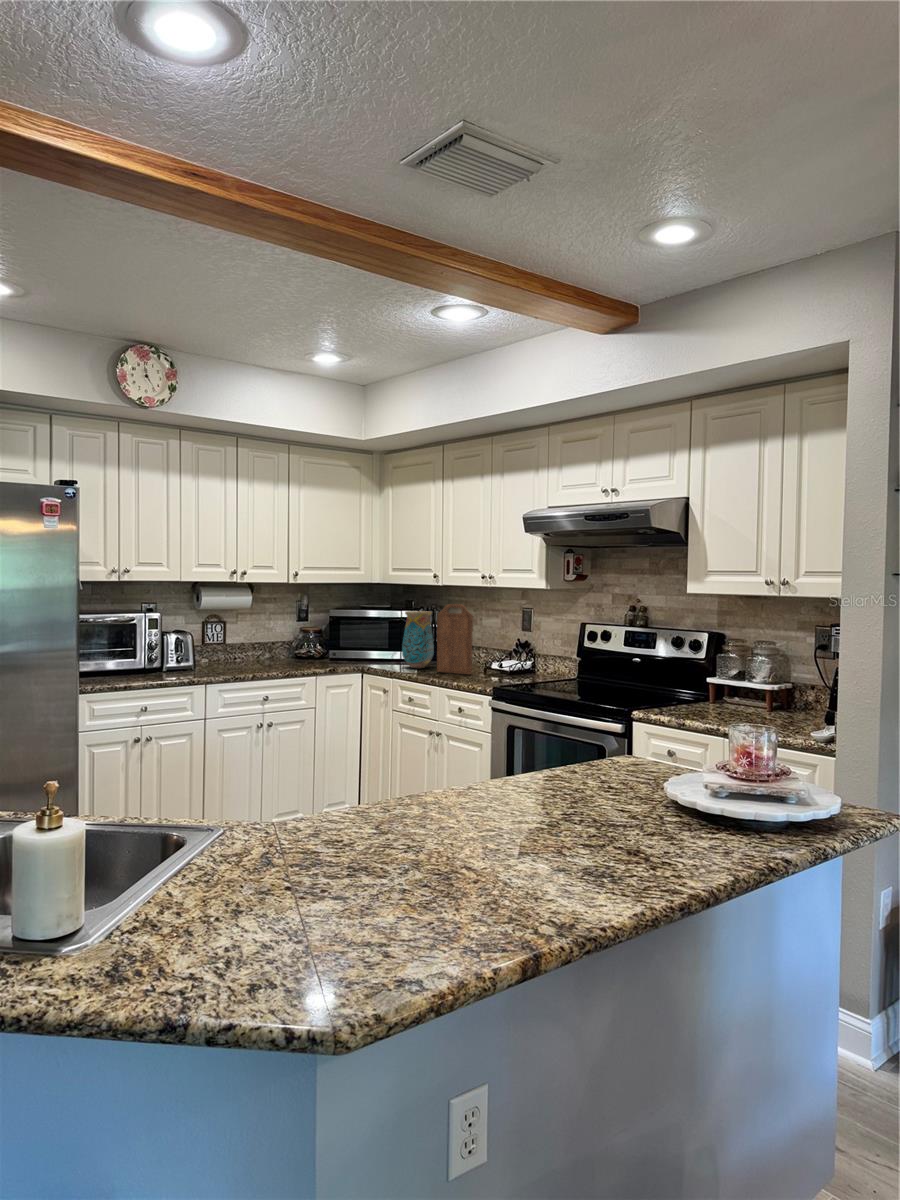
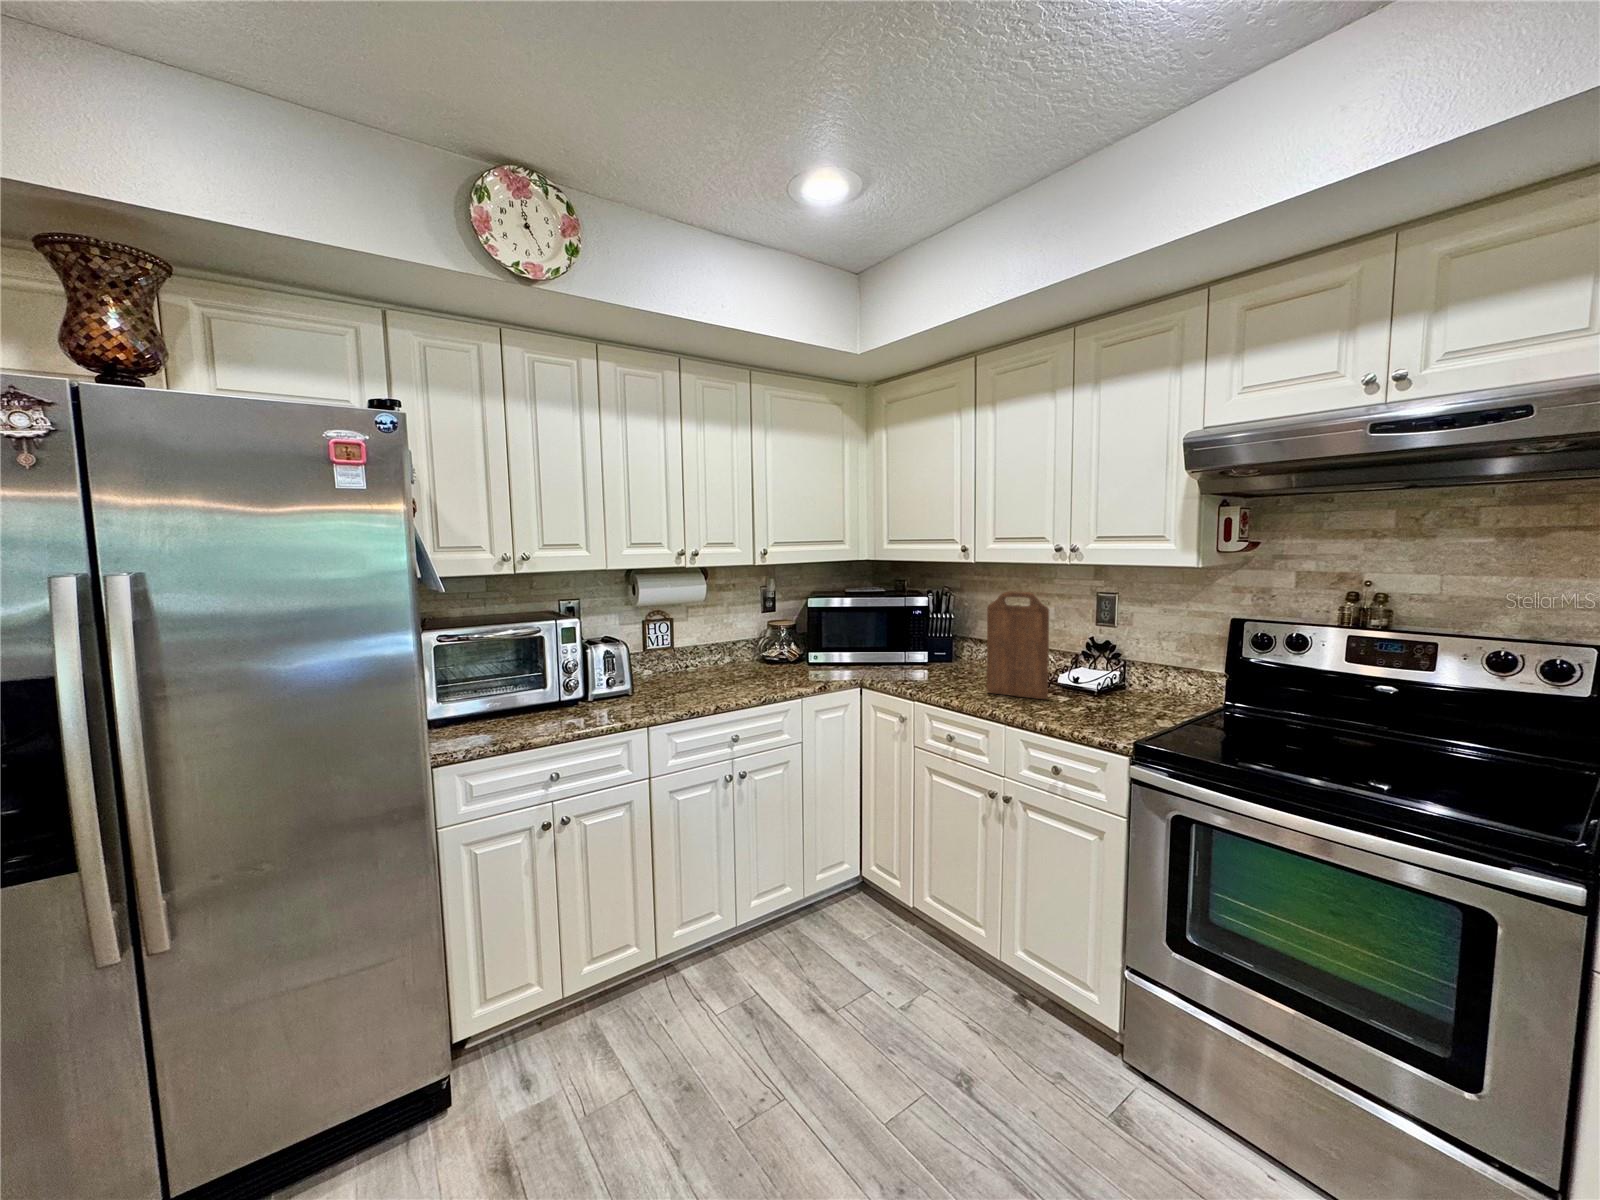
vase: present [402,611,434,668] -> none [924,600,970,683]

